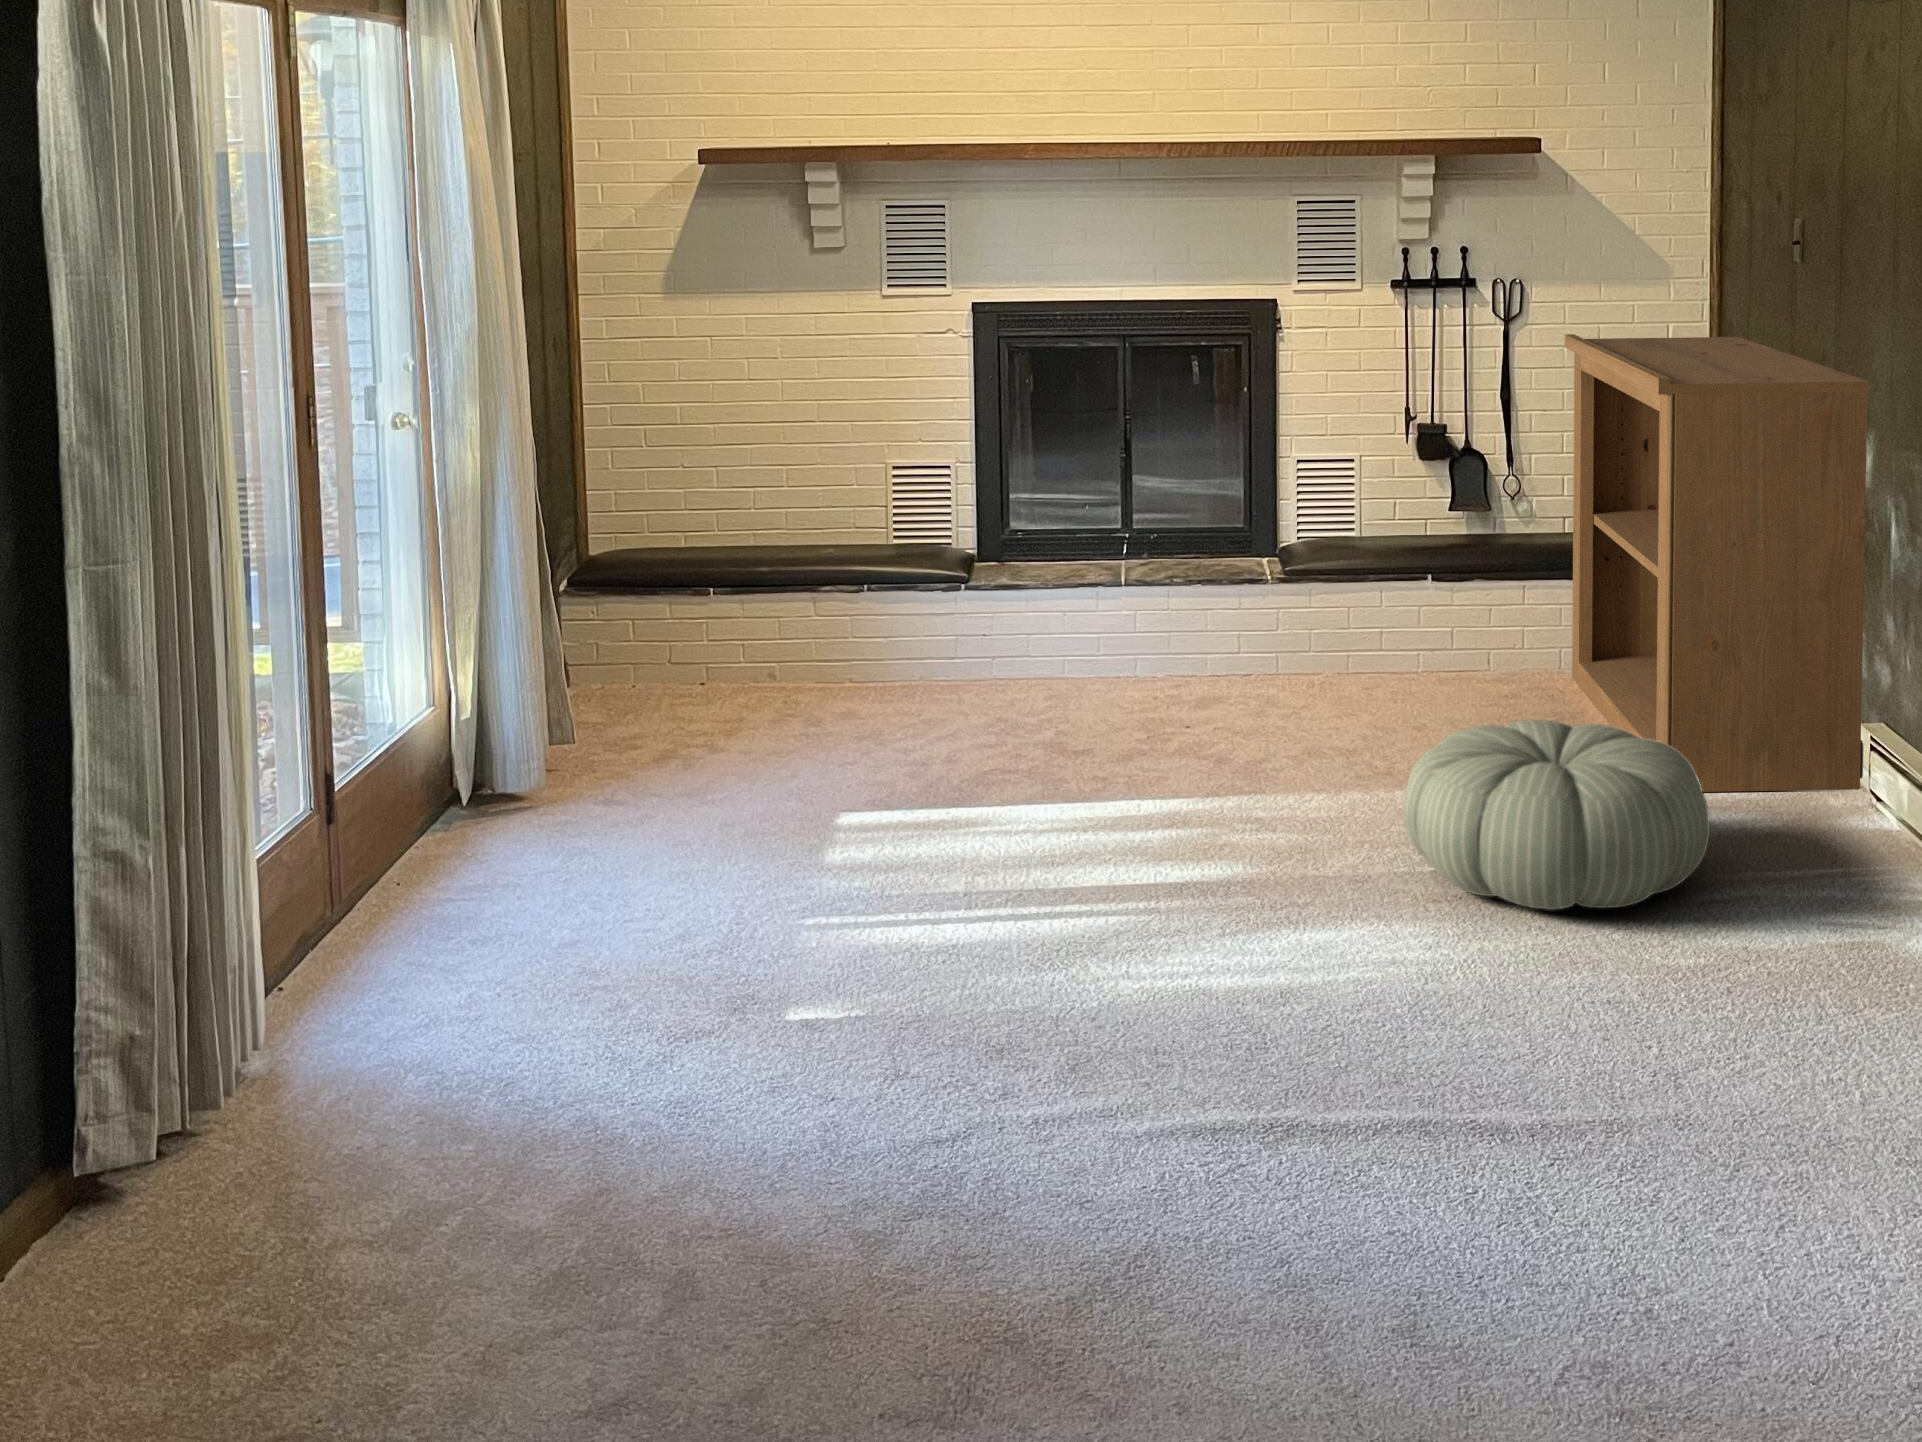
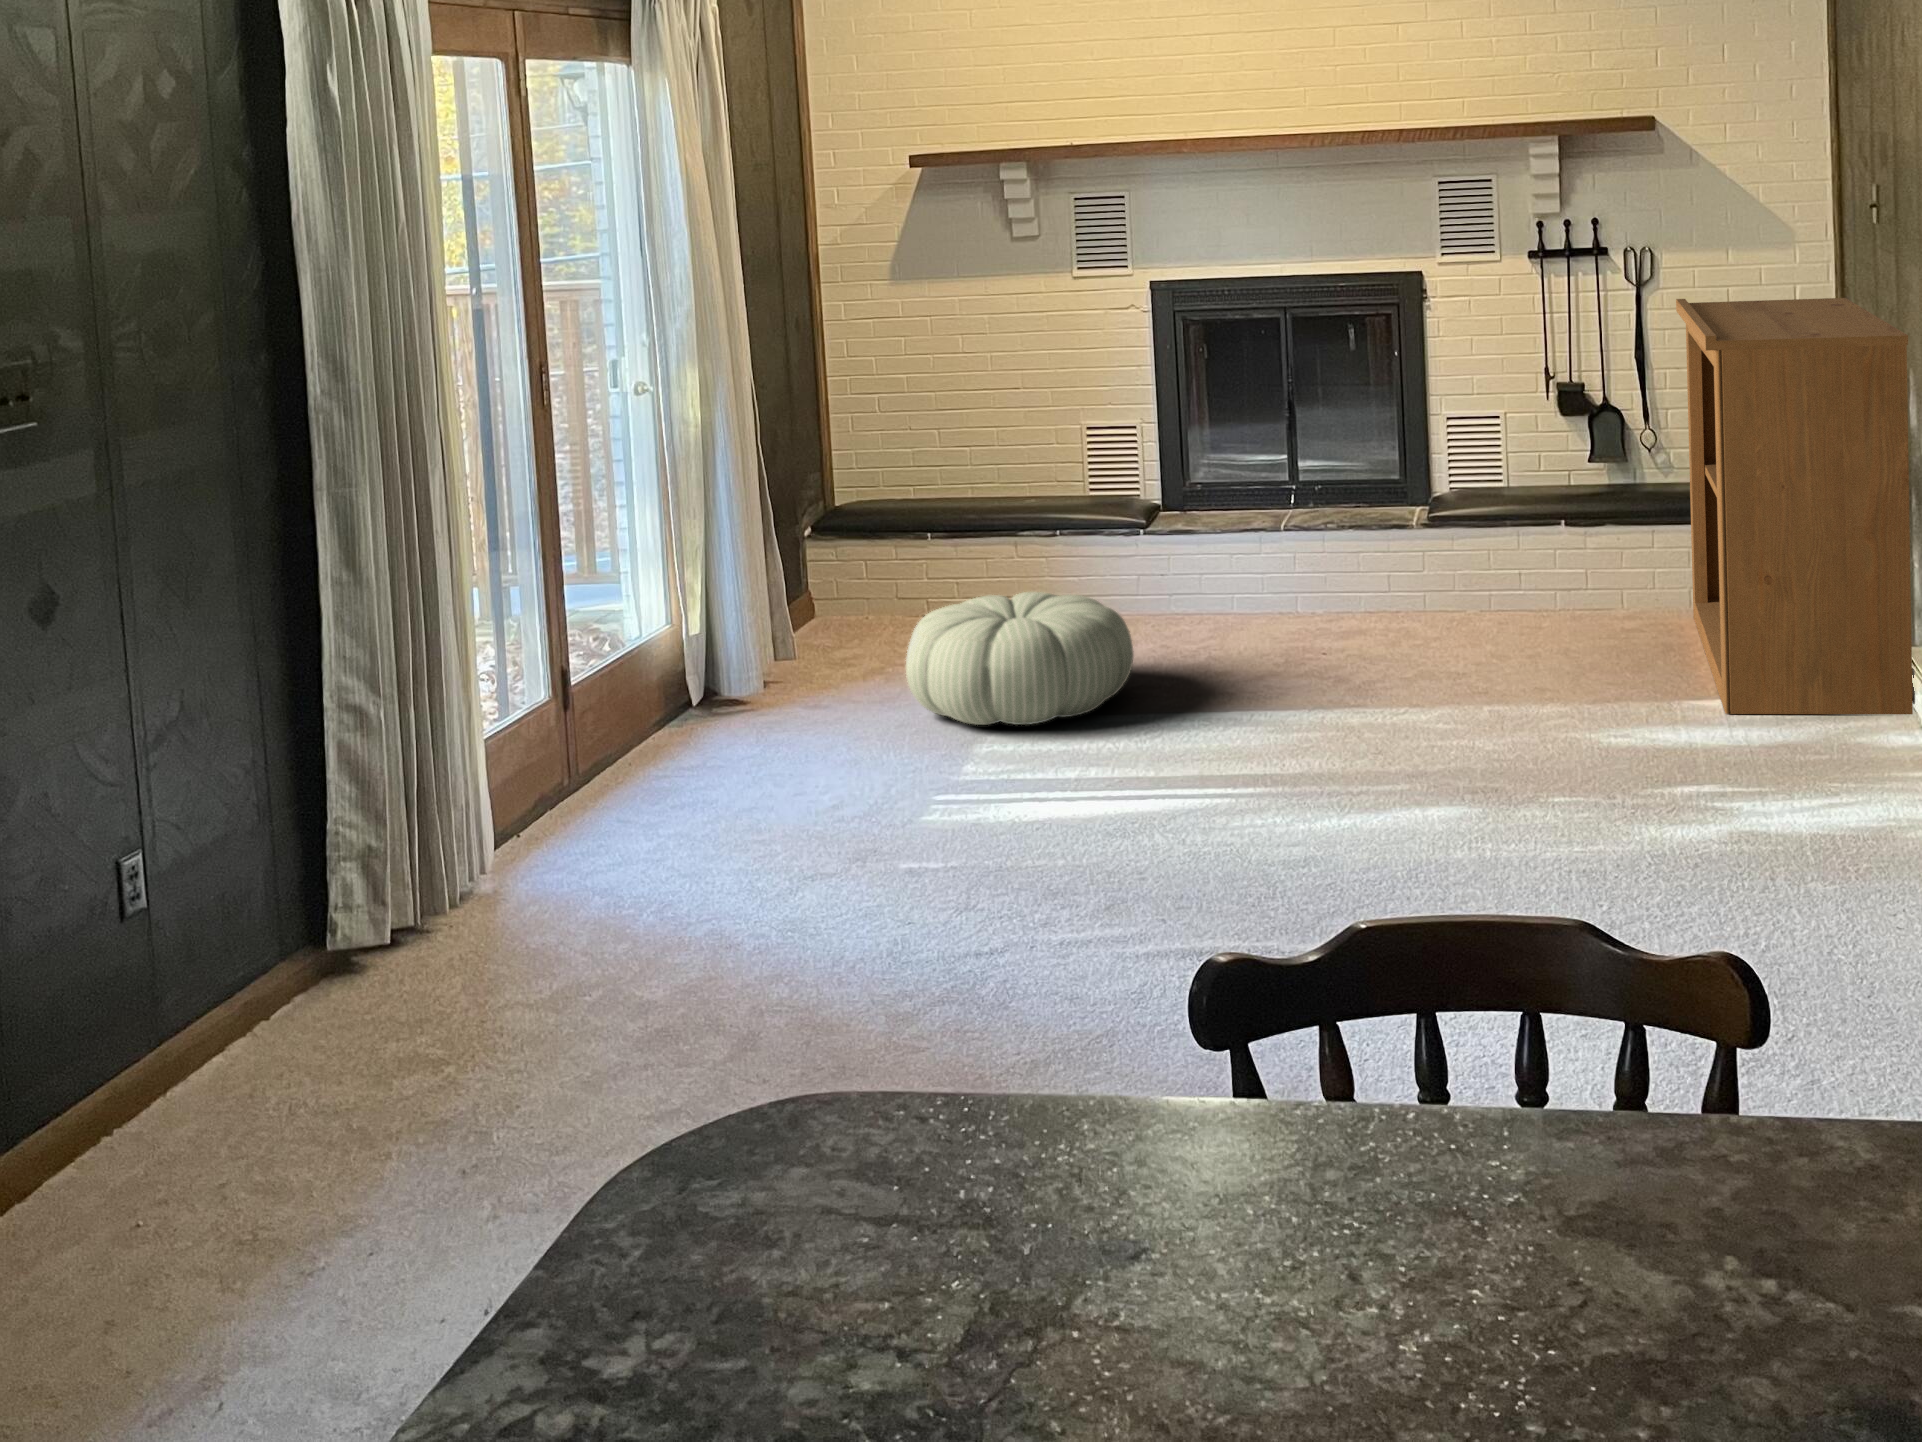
pouf: present [1403,720,1710,910] -> present [906,592,1134,725]

